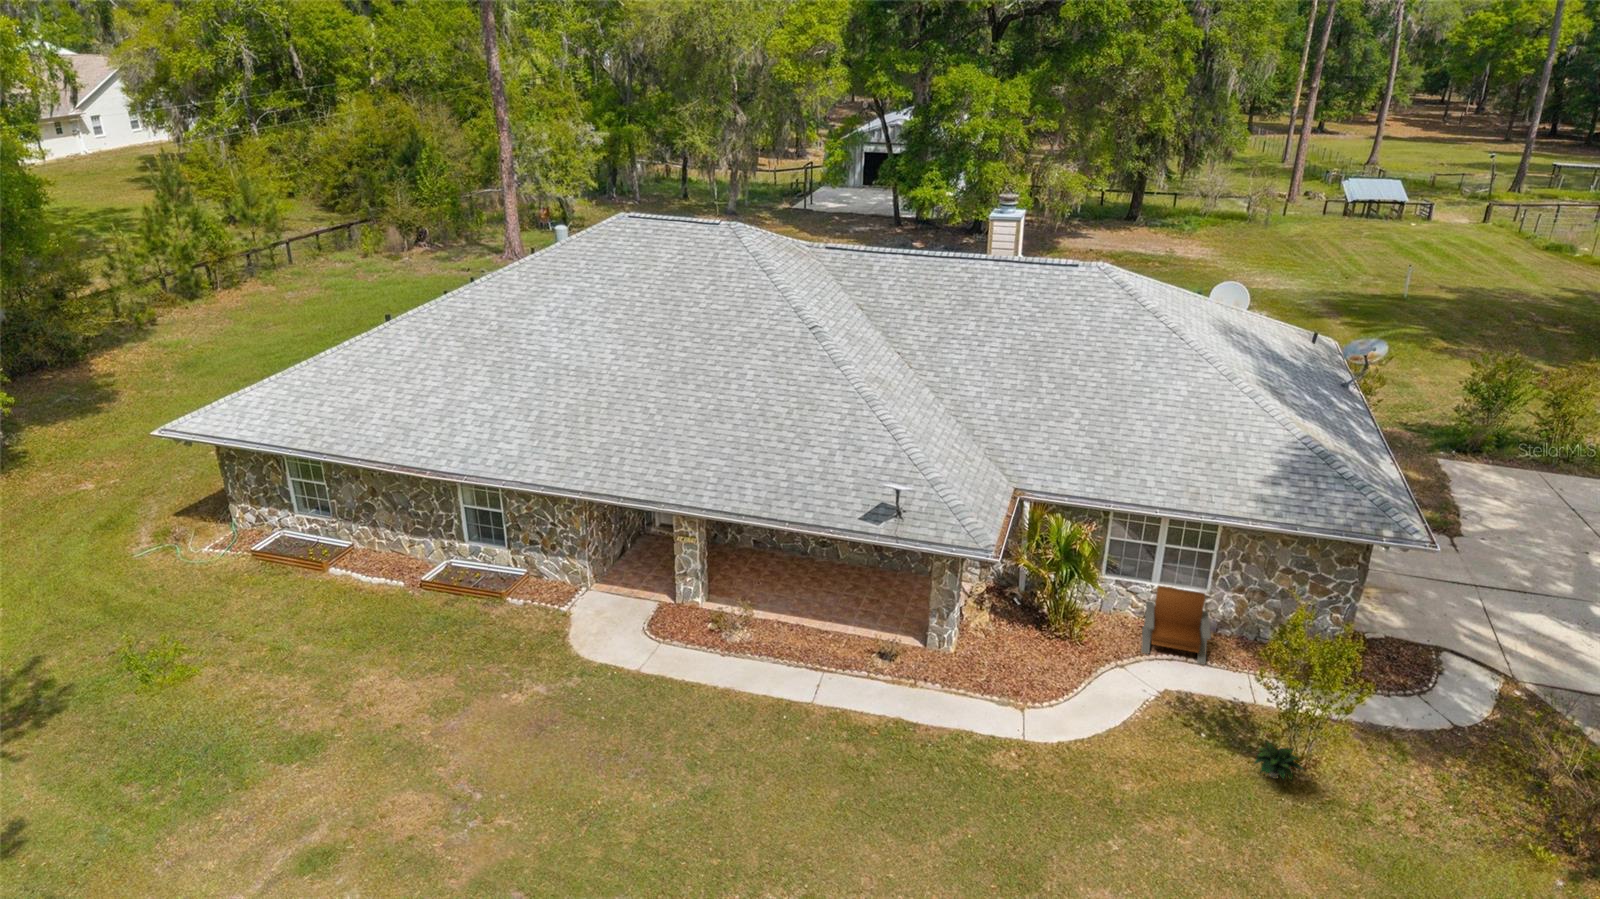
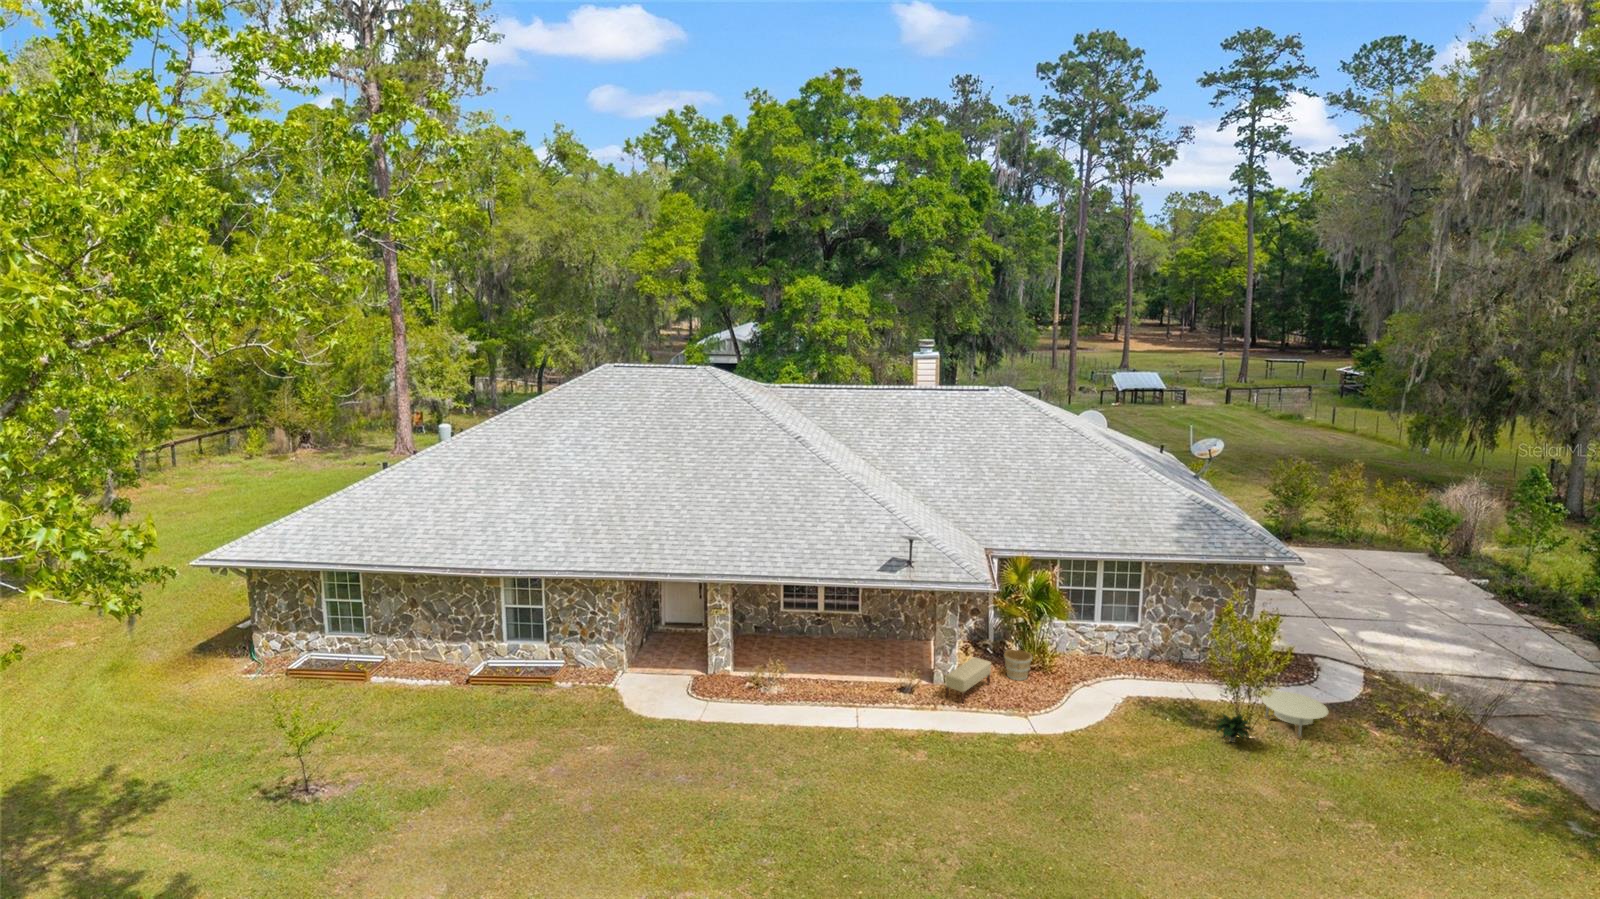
lounge chair: present [1141,586,1211,665] -> none [1093,621,1152,679]
wooden bucket: none [1022,610,1057,650] -> present [1004,650,1032,681]
bench: none [937,618,1001,676] -> present [946,657,991,702]
round table: none [1331,714,1416,785] -> present [1262,691,1328,739]

